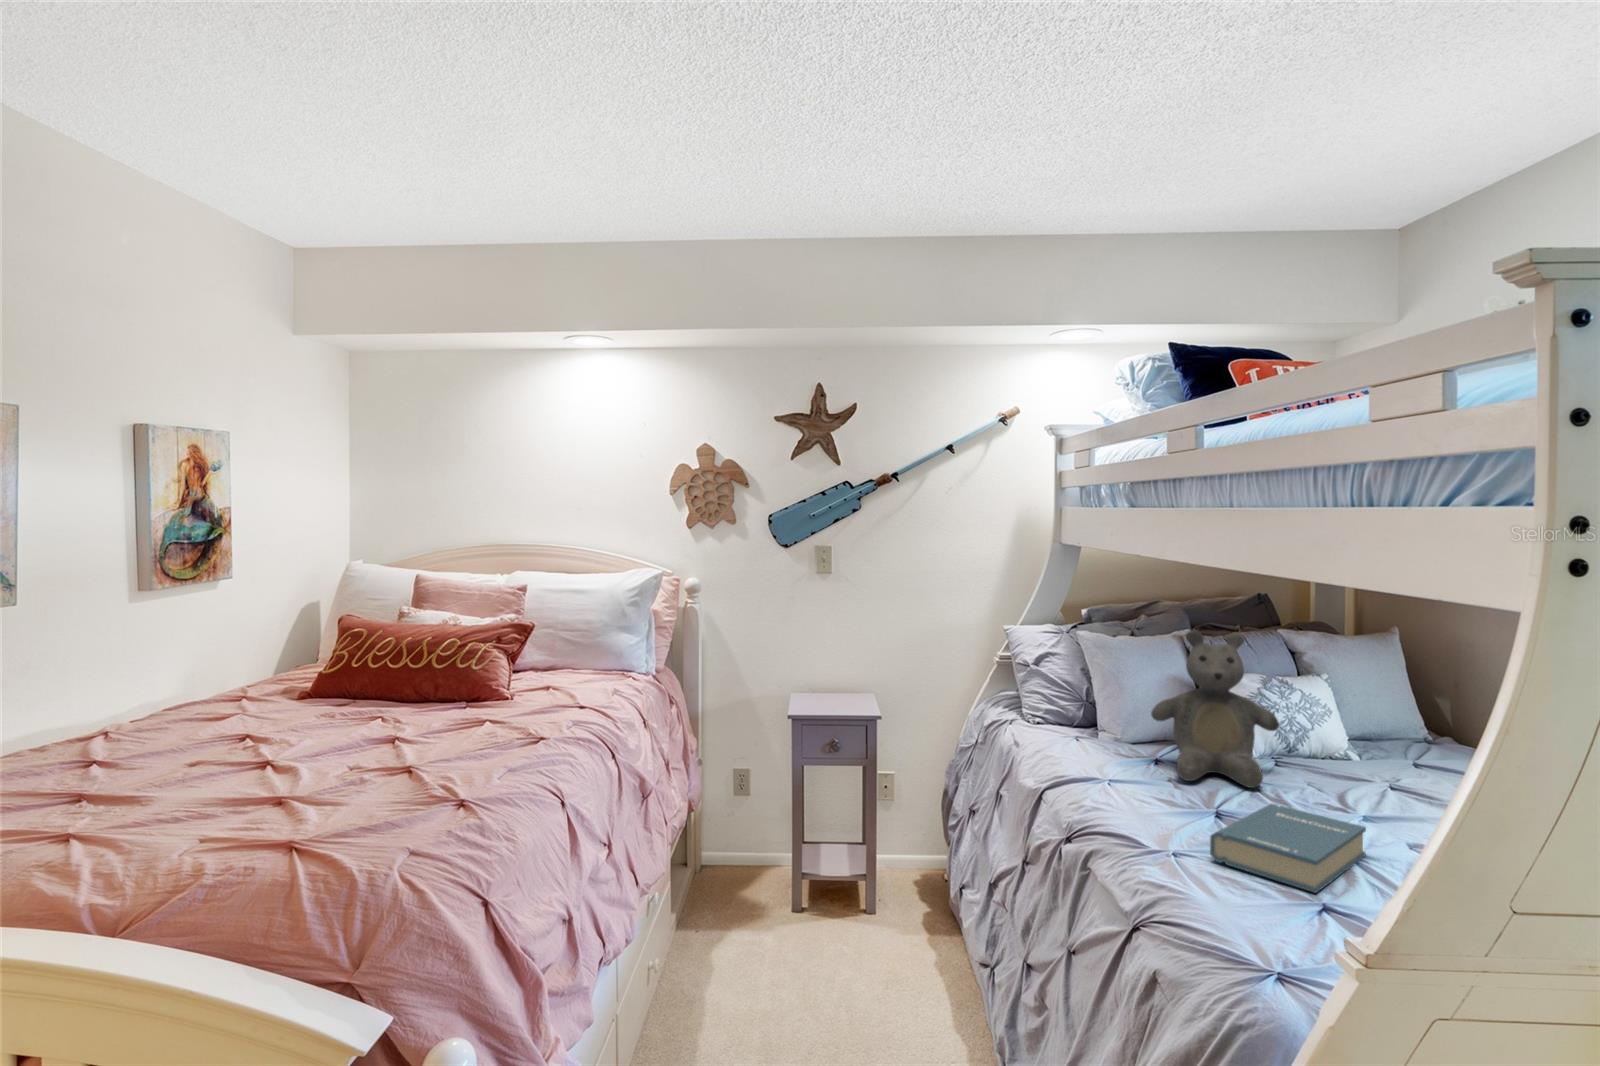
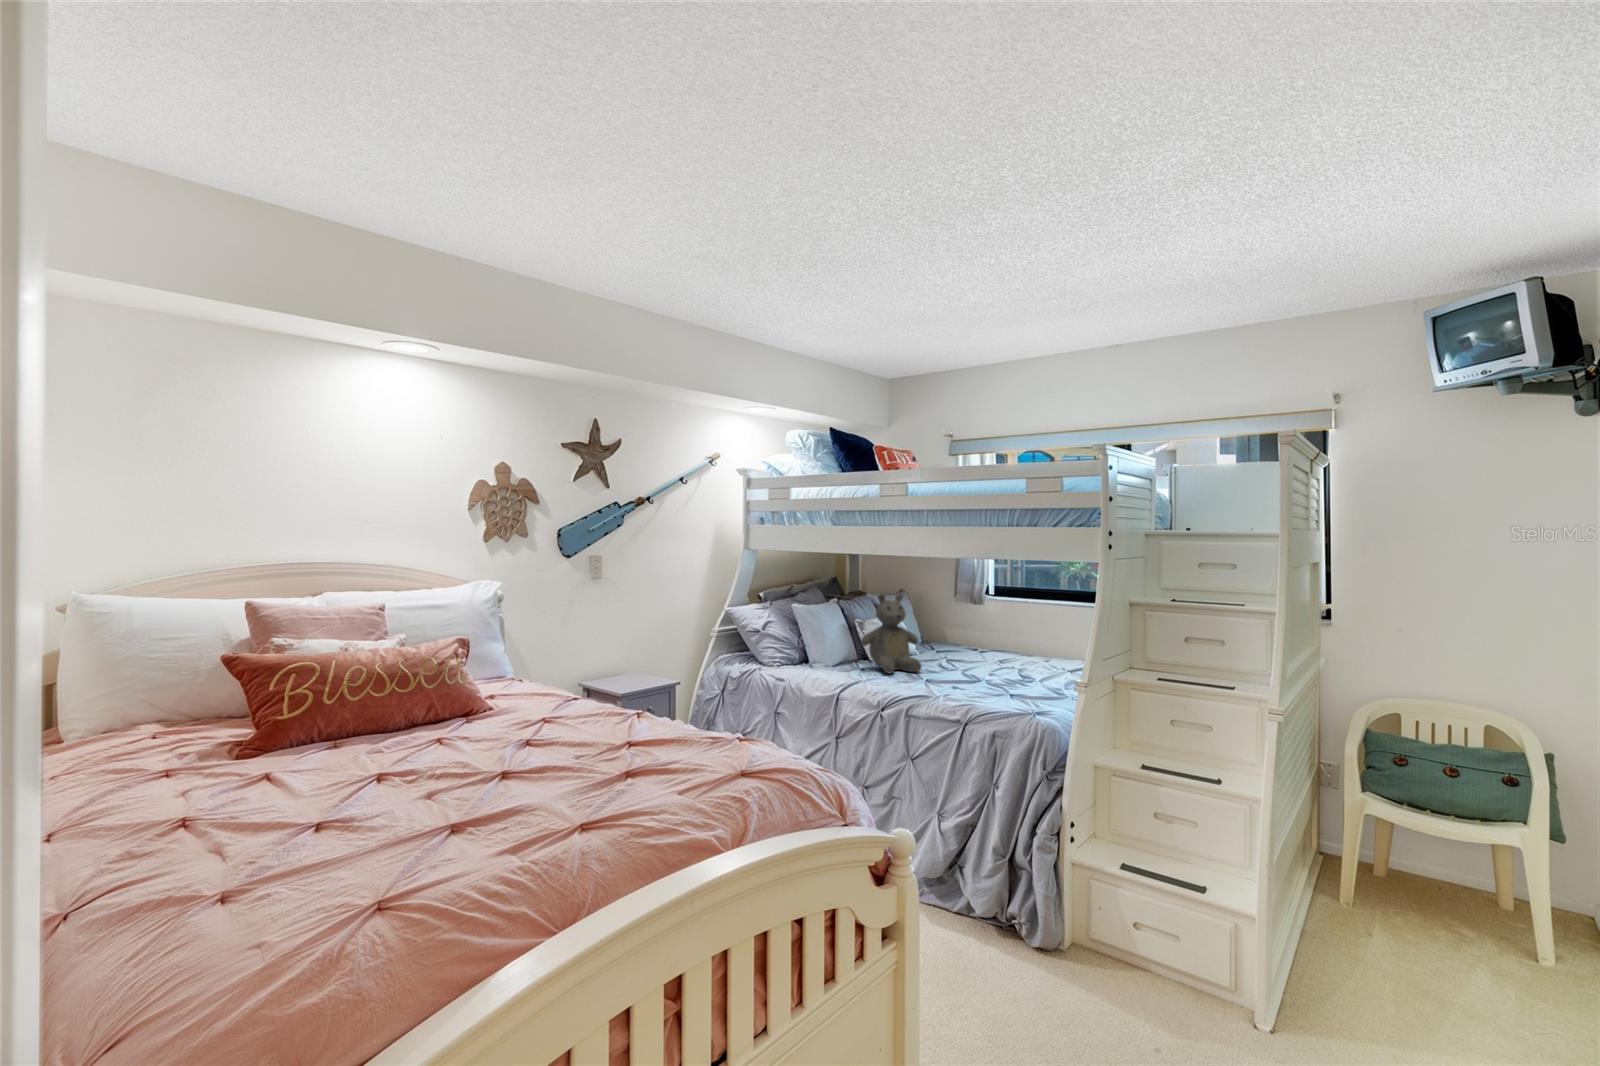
hardback book: present [1210,804,1366,893] -> none [944,671,991,698]

